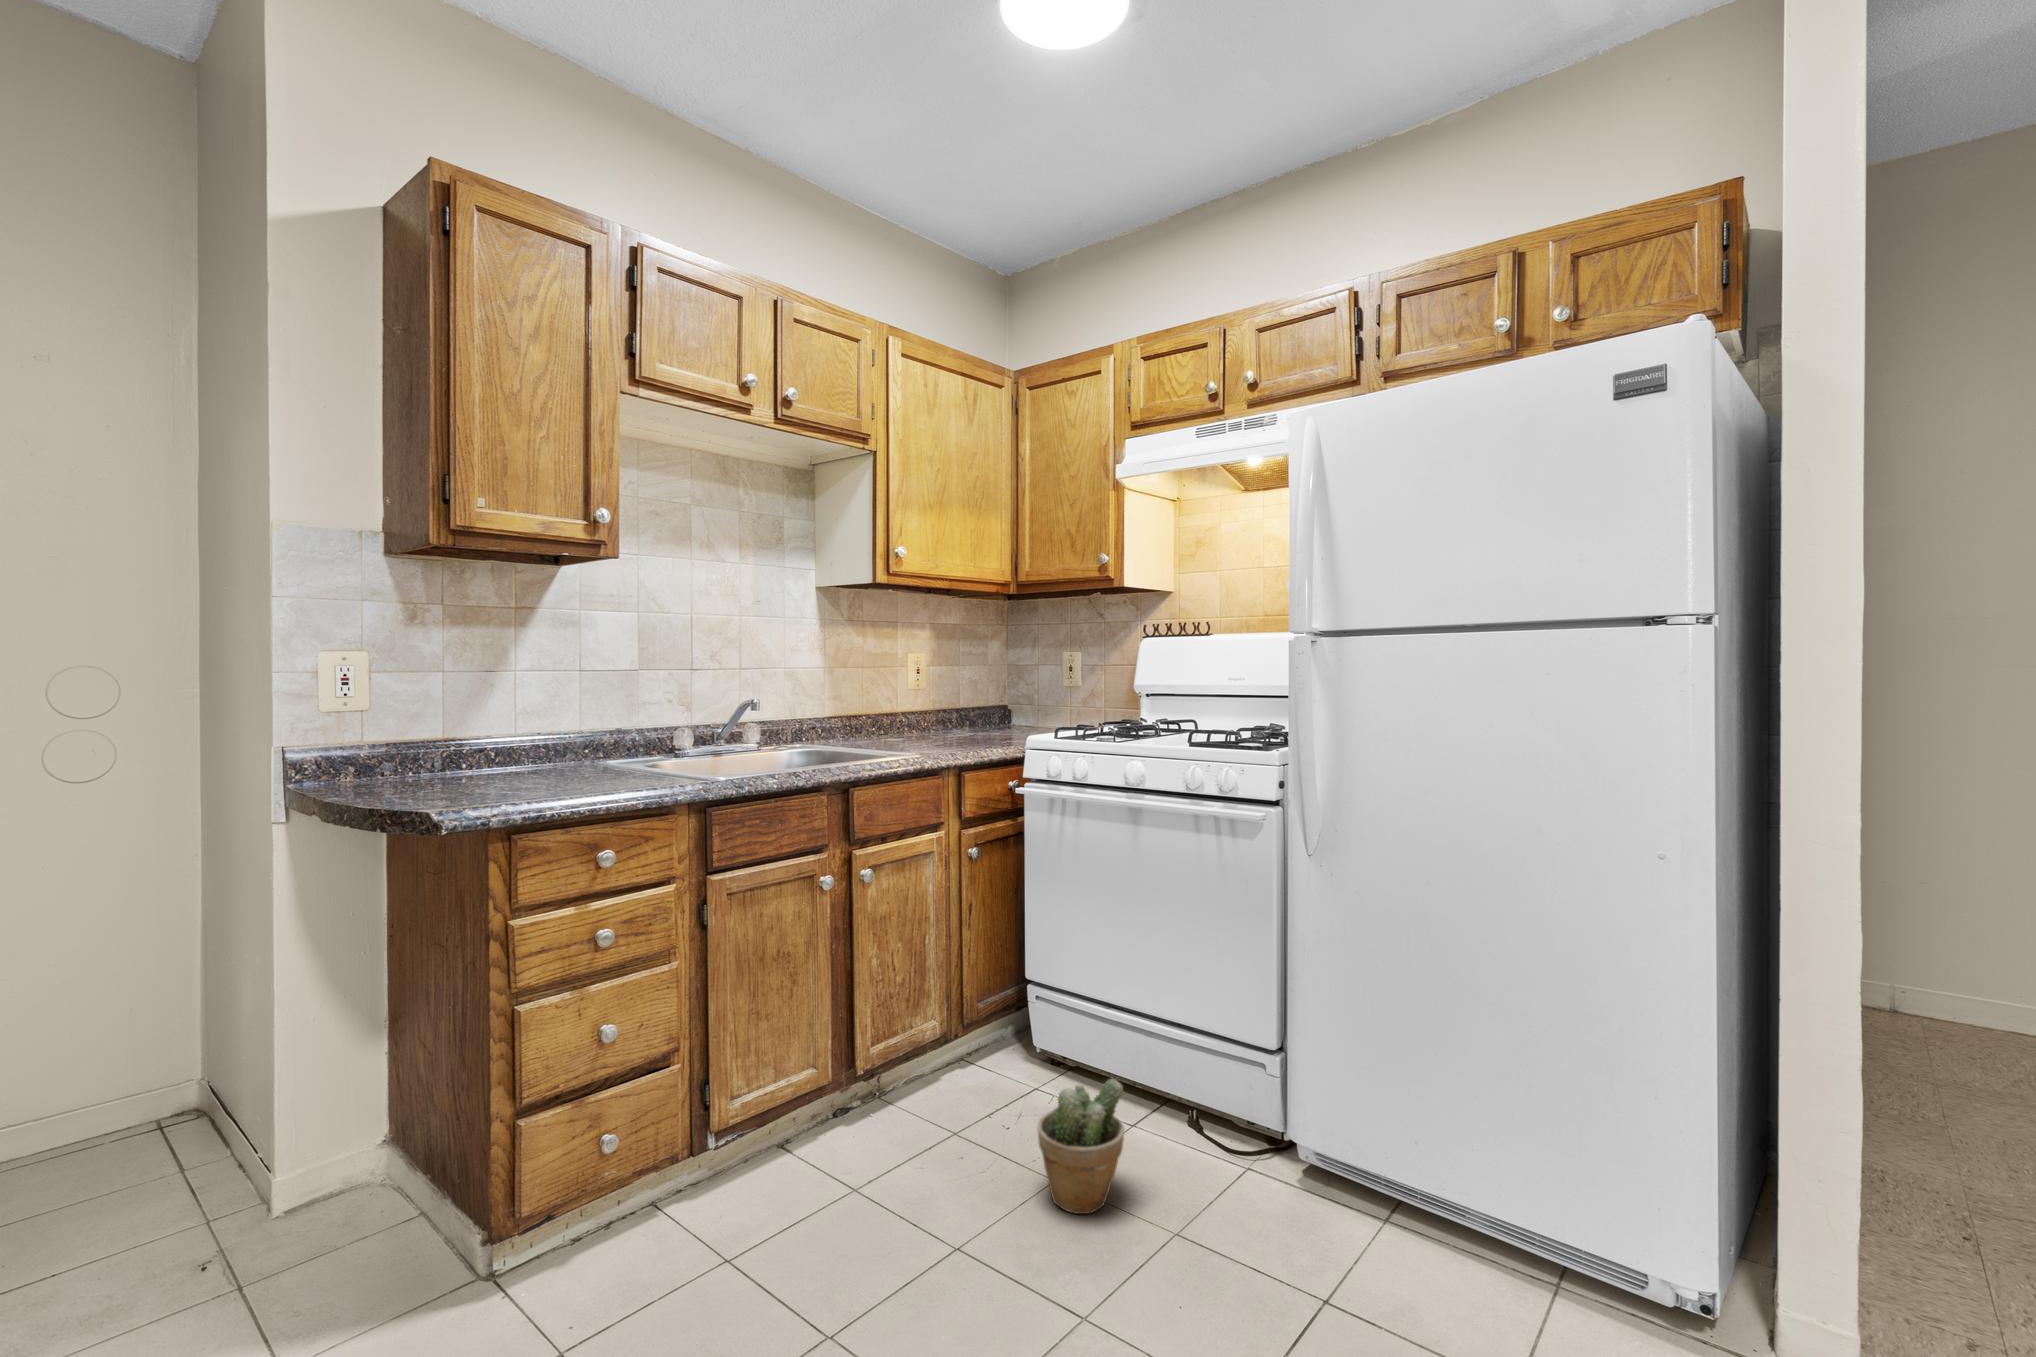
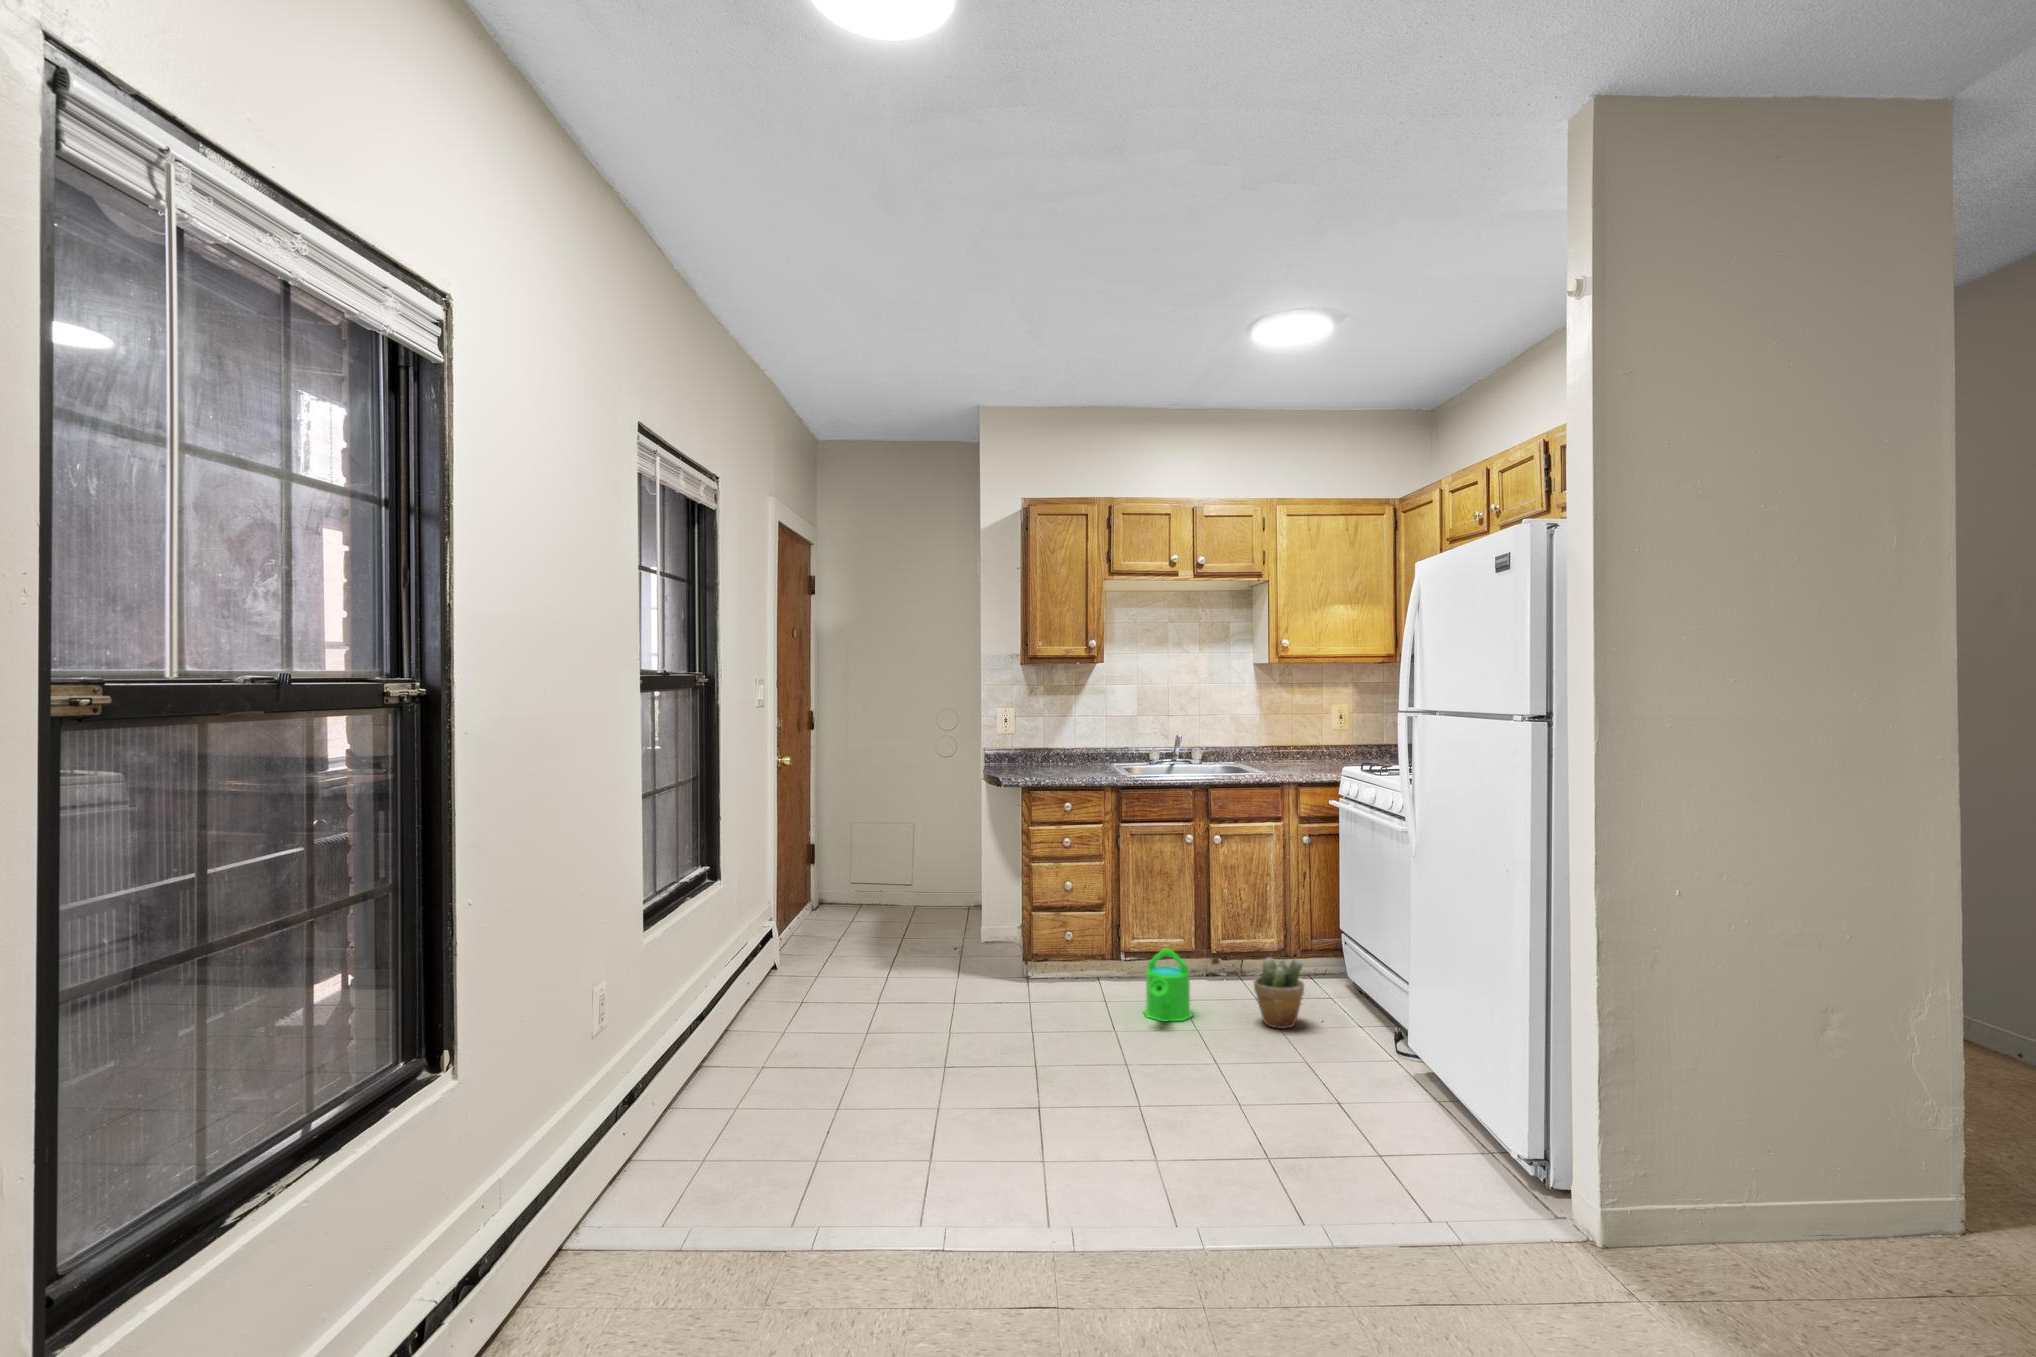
watering can: none [846,1126,951,1291] -> present [1143,949,1193,1021]

